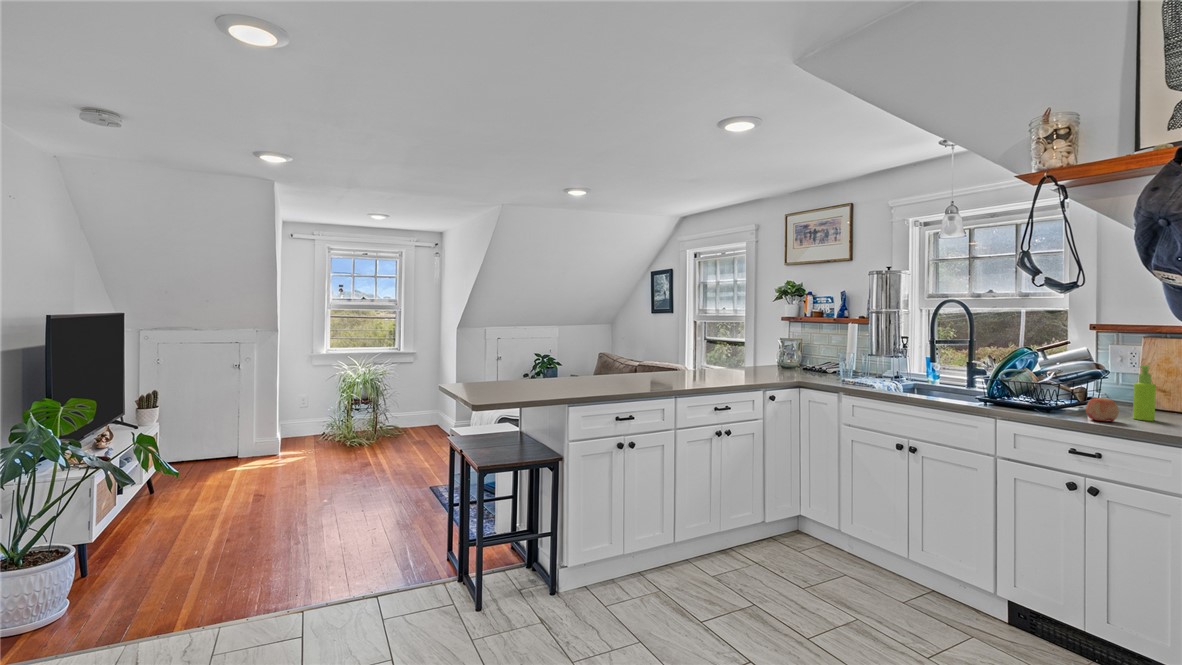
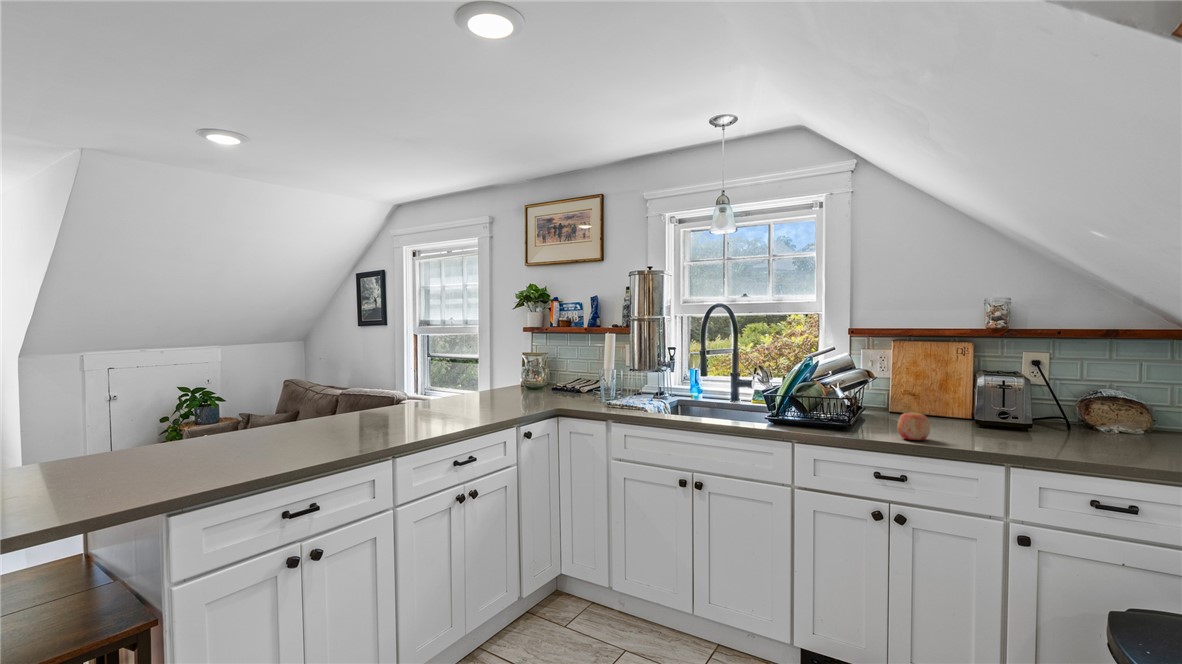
soap dispenser: present [1133,365,1156,421] -> none [930,372,951,434]

